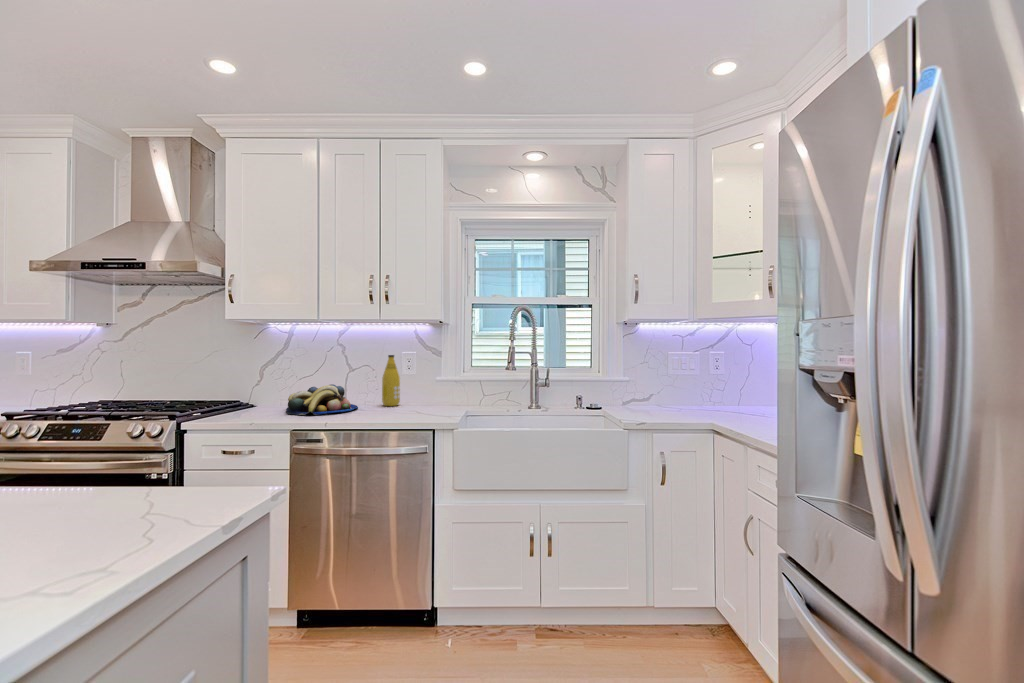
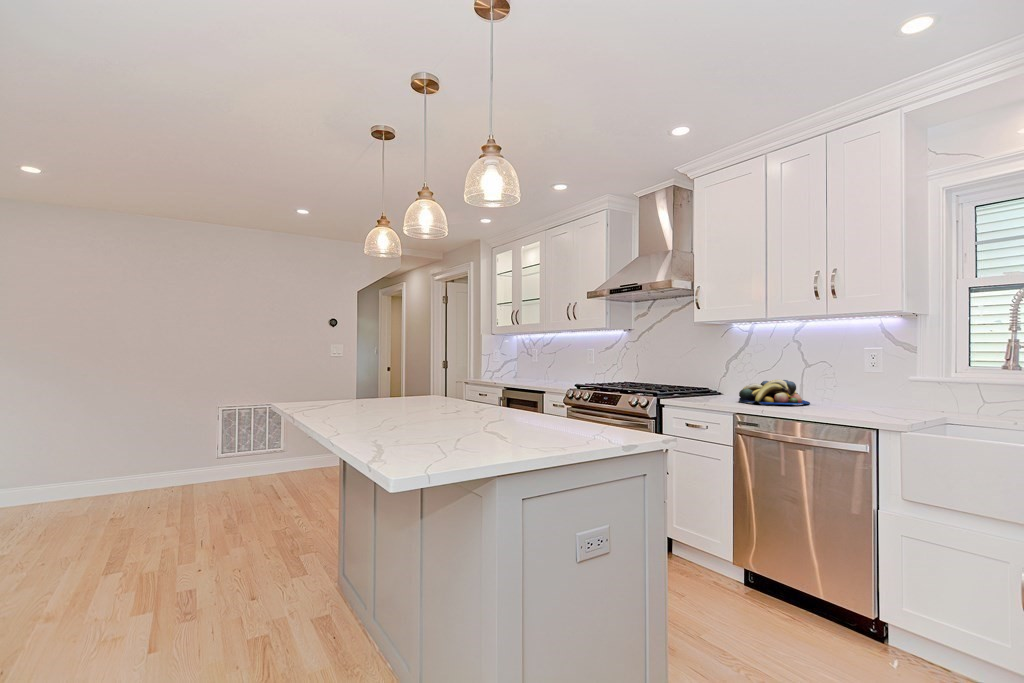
bottle: present [382,355,400,406] -> none [839,352,862,407]

